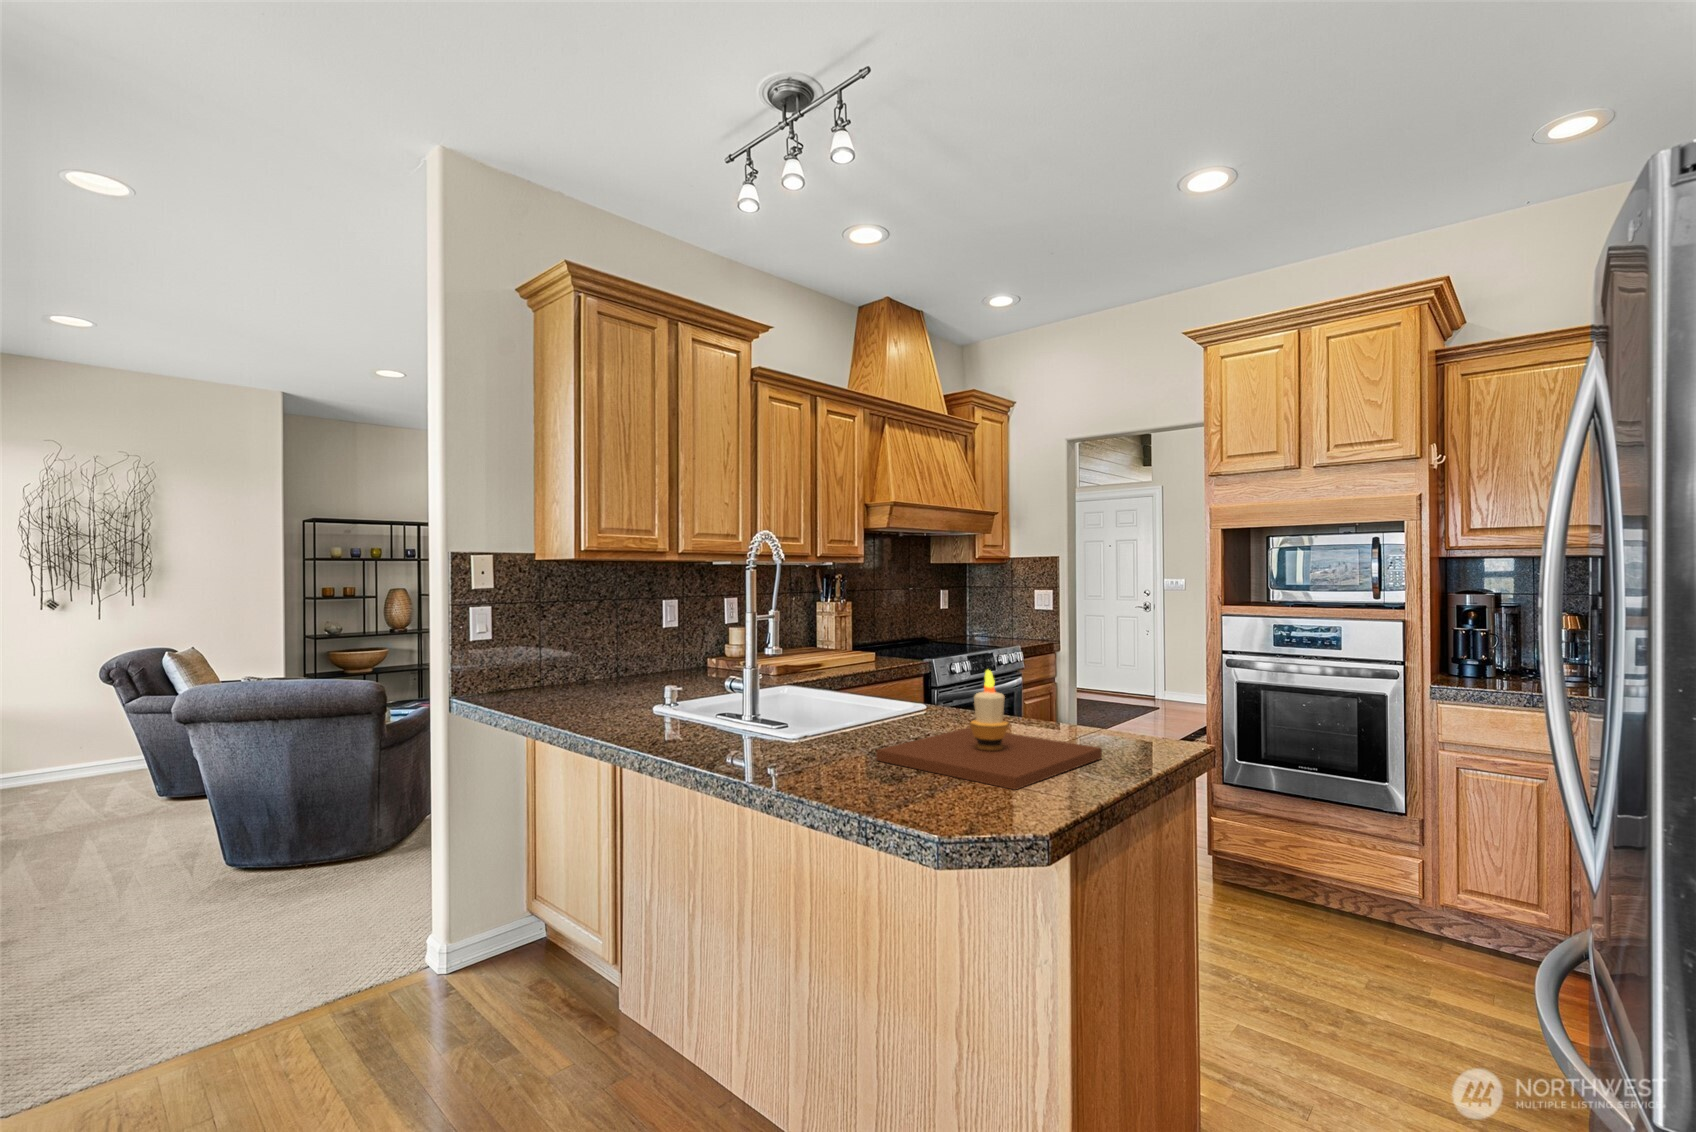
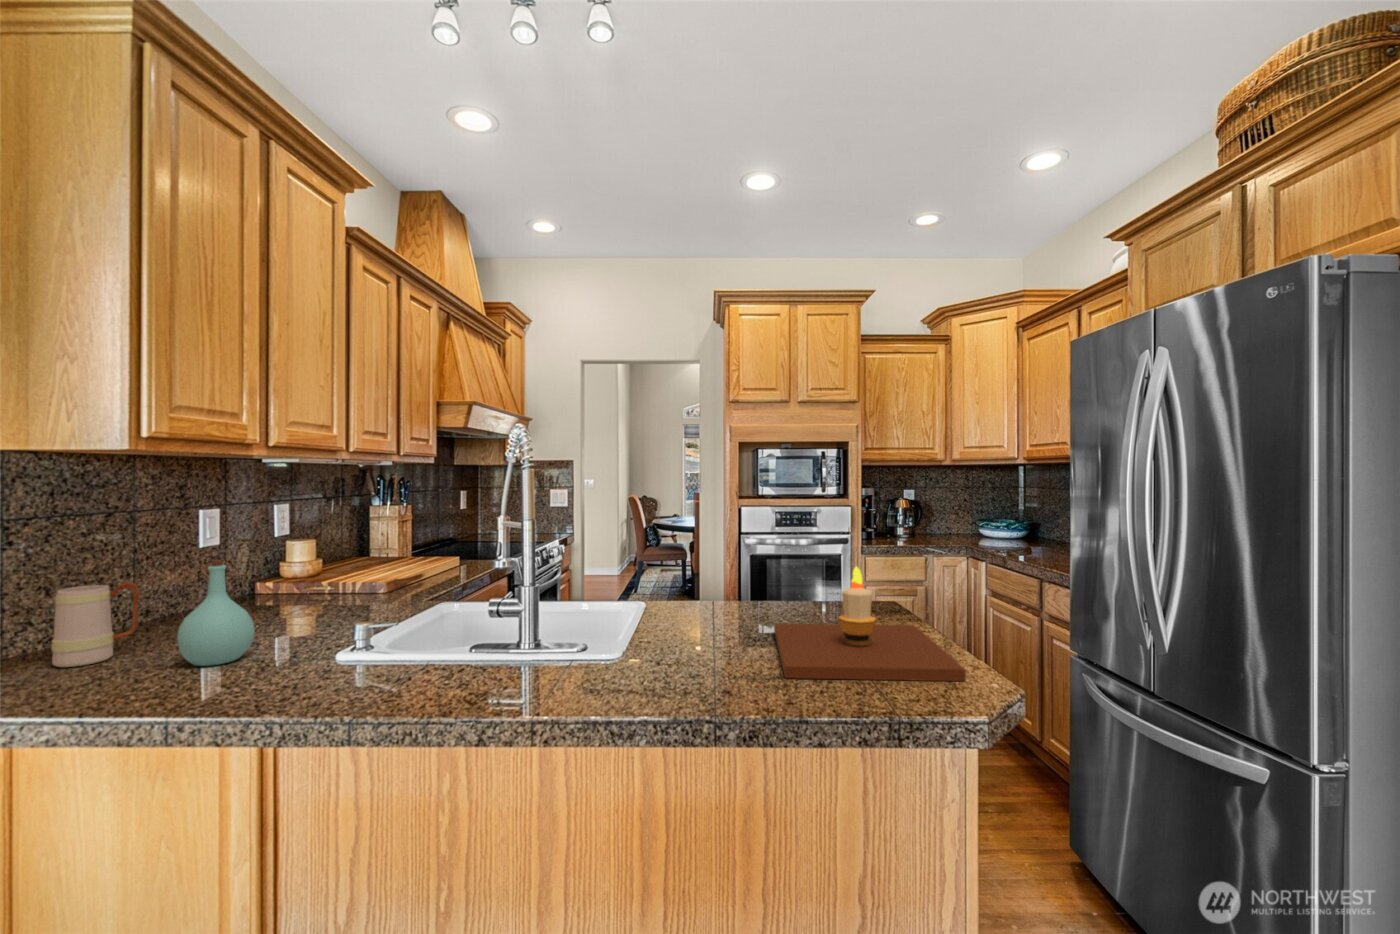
bottle: none [585,632,629,701] -> present [177,560,255,666]
mug: none [545,644,586,693] -> present [51,582,140,667]

